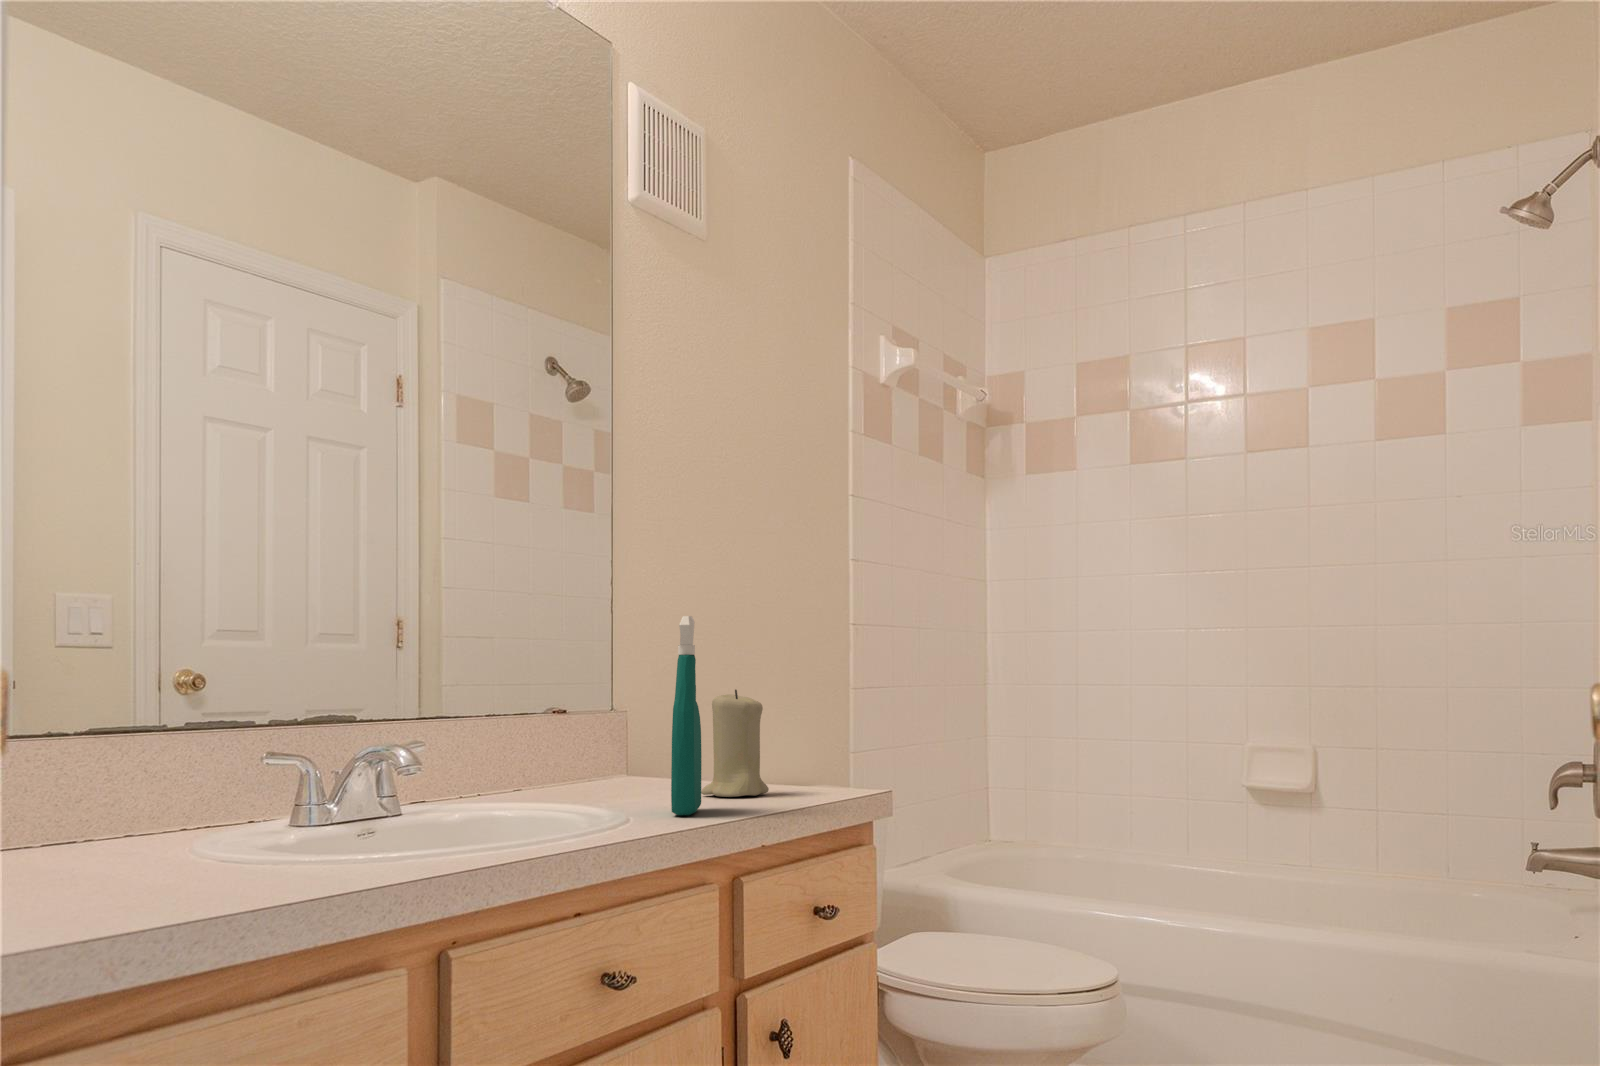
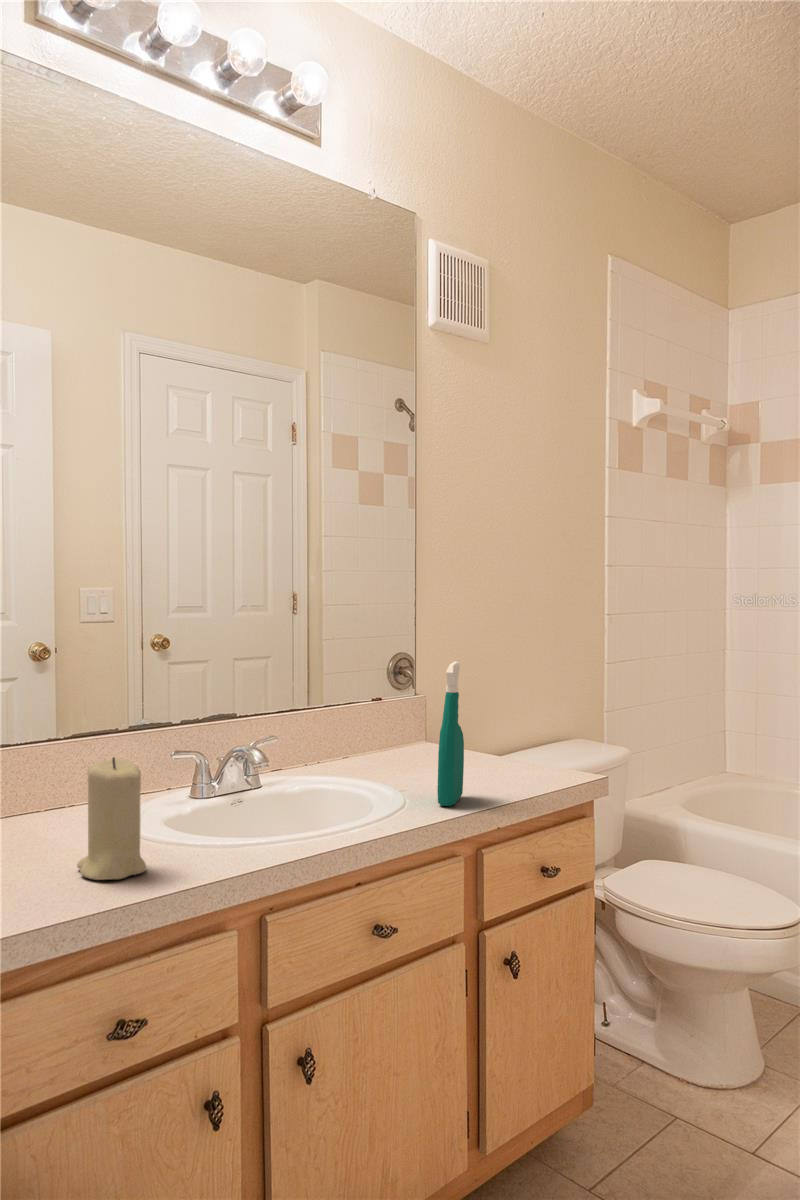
candle: present [701,690,769,797] -> present [77,757,147,880]

